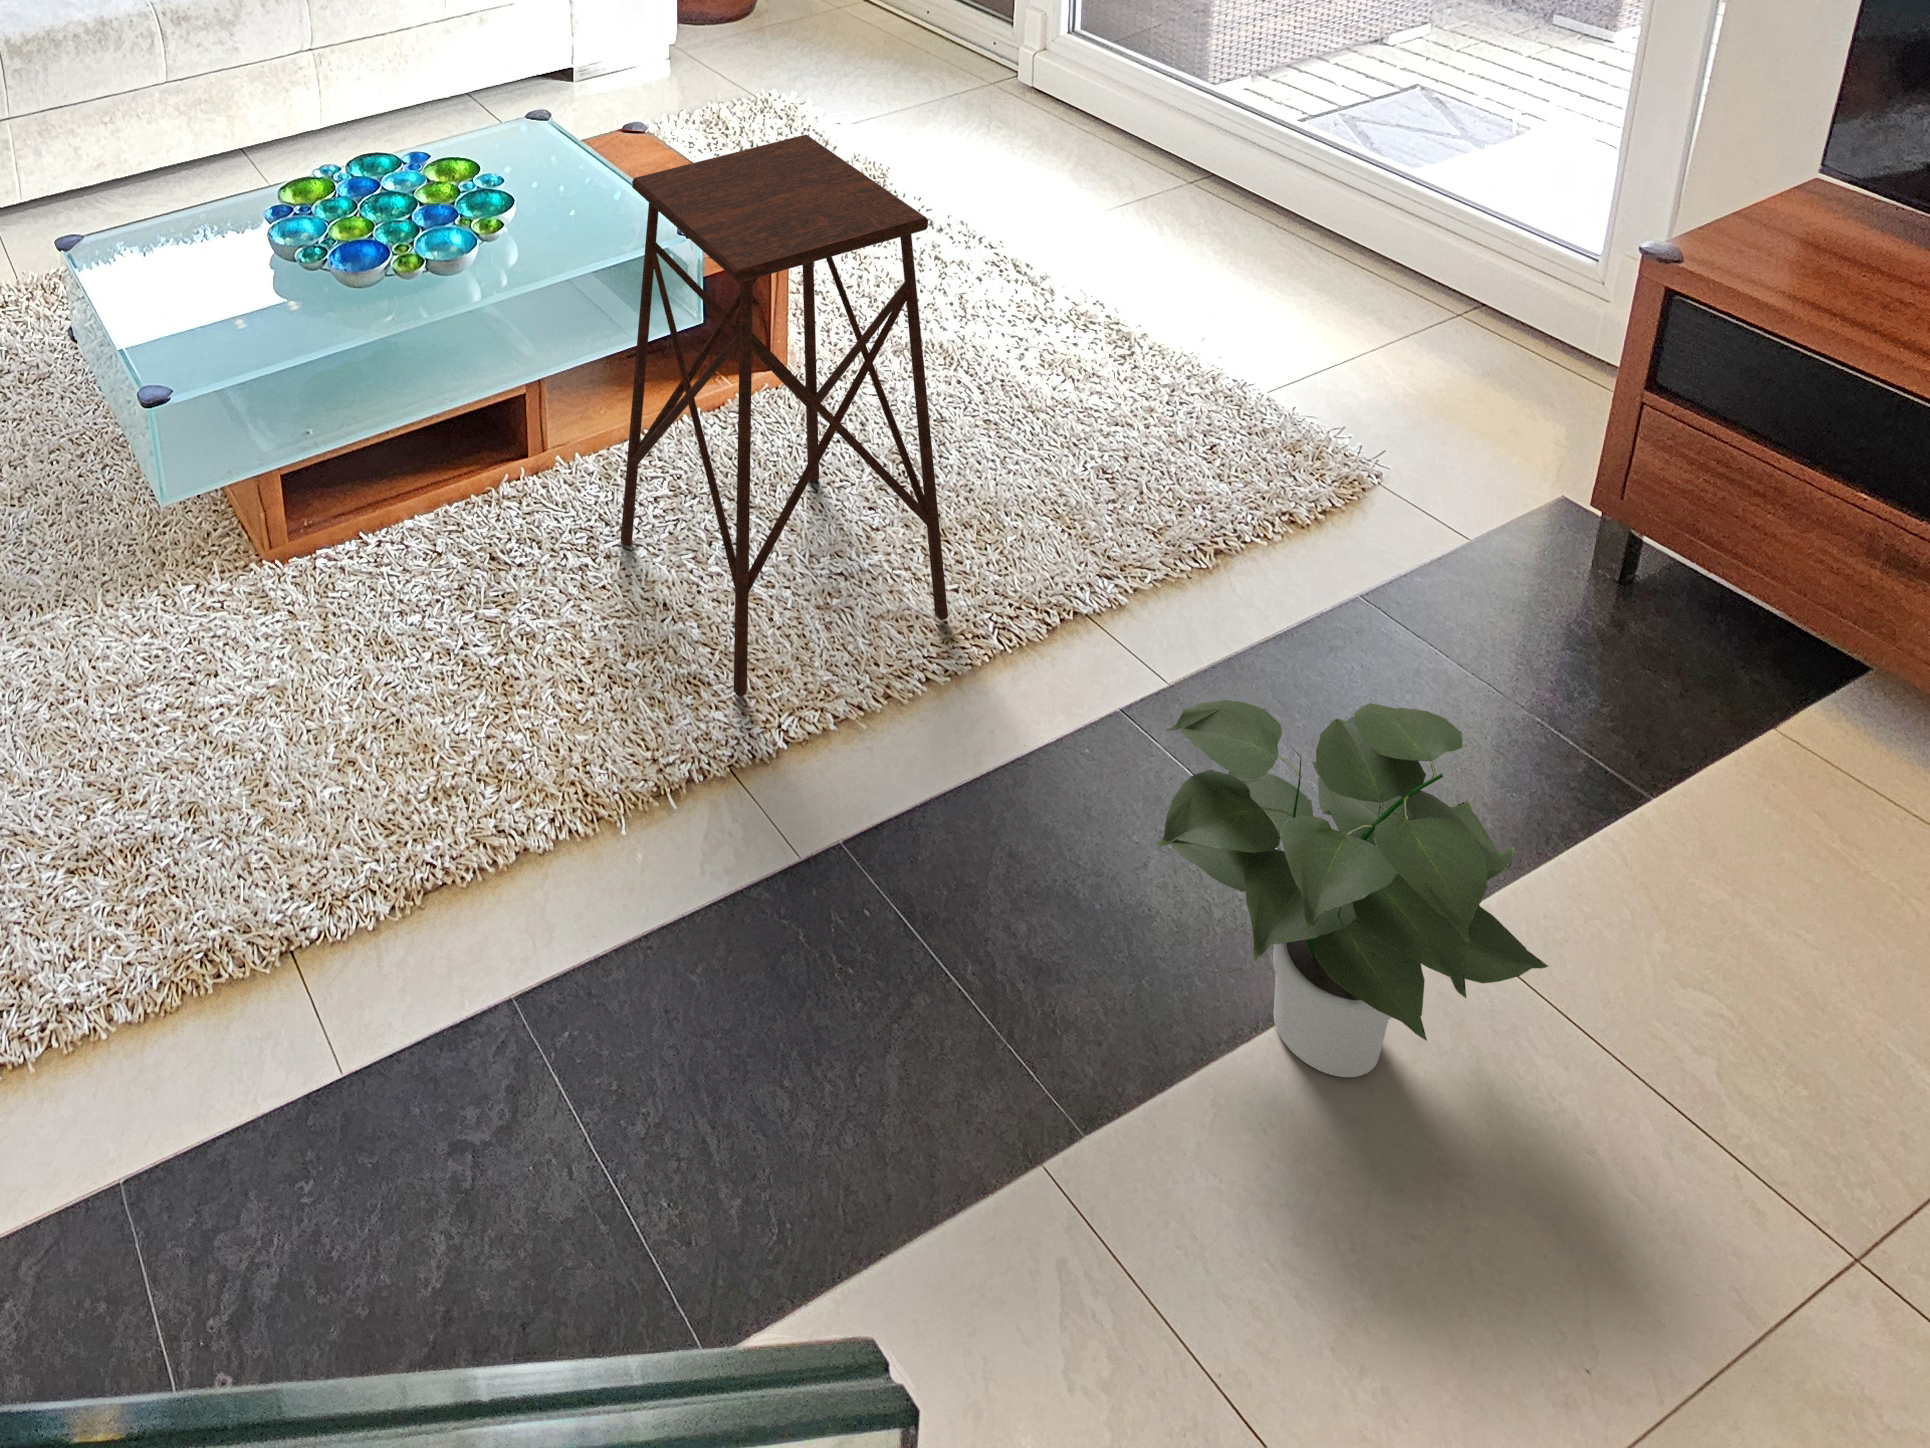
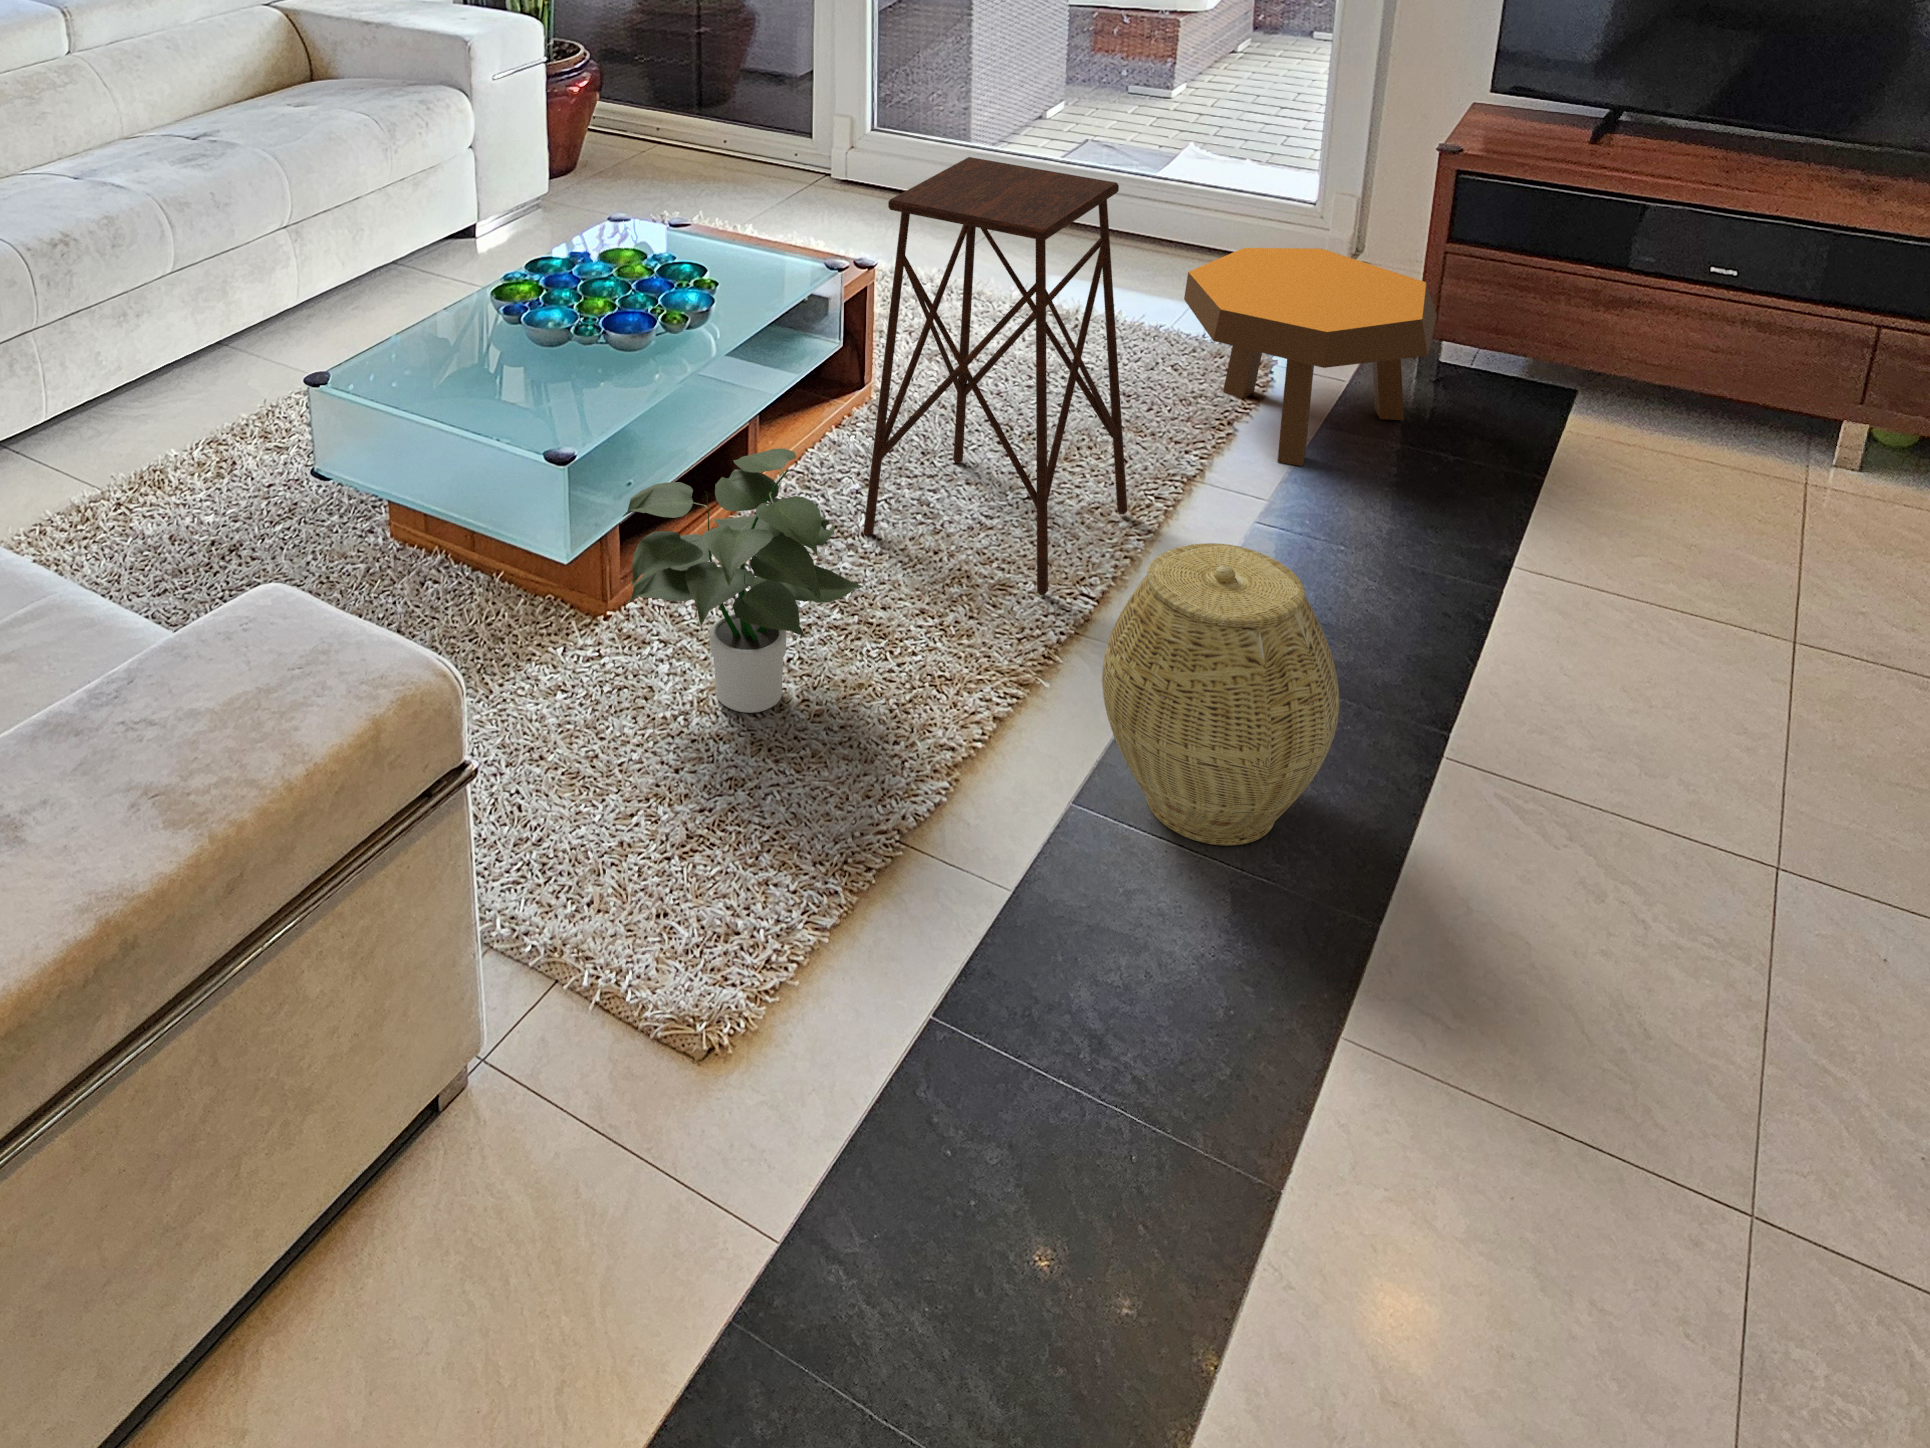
footstool: none [1169,302,1555,631] -> present [1184,248,1437,466]
potted plant: present [1155,700,1548,1077] -> present [622,448,863,713]
woven basket: none [504,752,801,1162] -> present [1102,543,1339,846]

